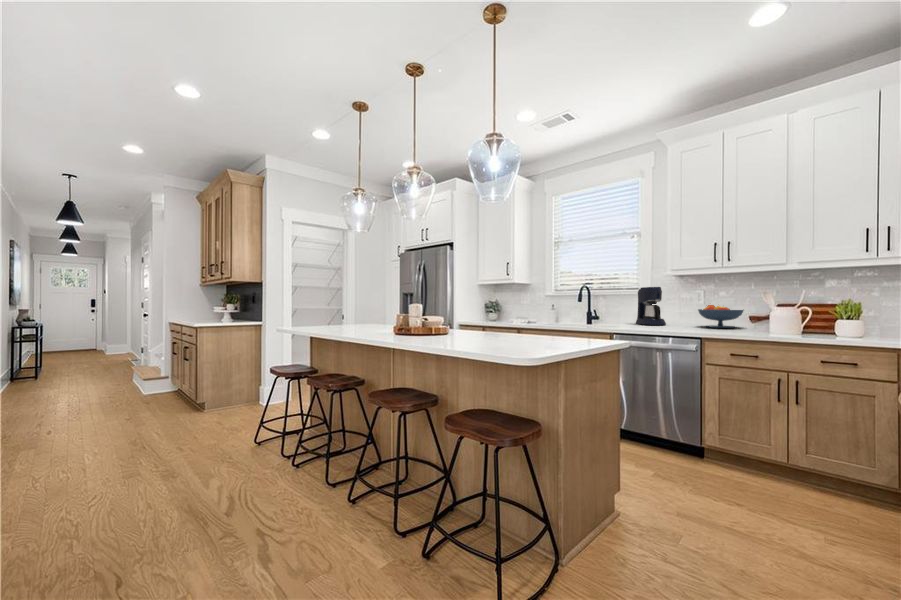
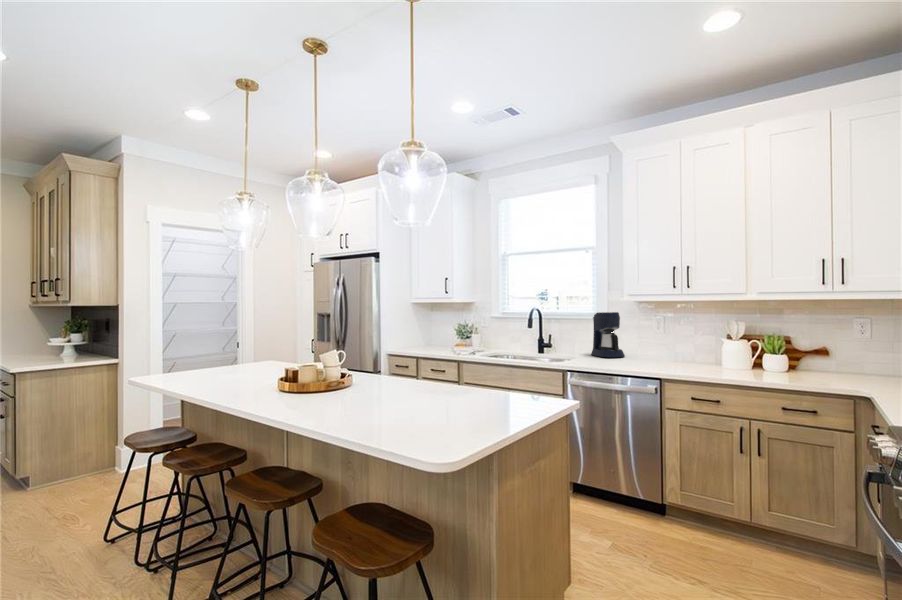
fruit bowl: present [698,305,744,328] -> none [659,332,708,362]

